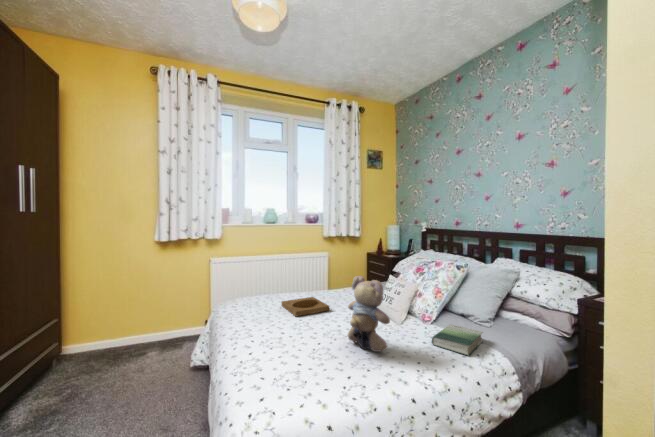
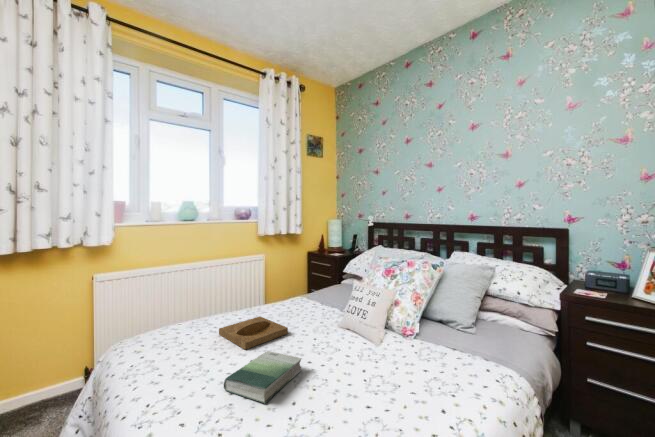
teddy bear: present [348,276,390,352] -> none [332,289,398,391]
book: present [432,324,483,356] -> present [224,351,302,403]

